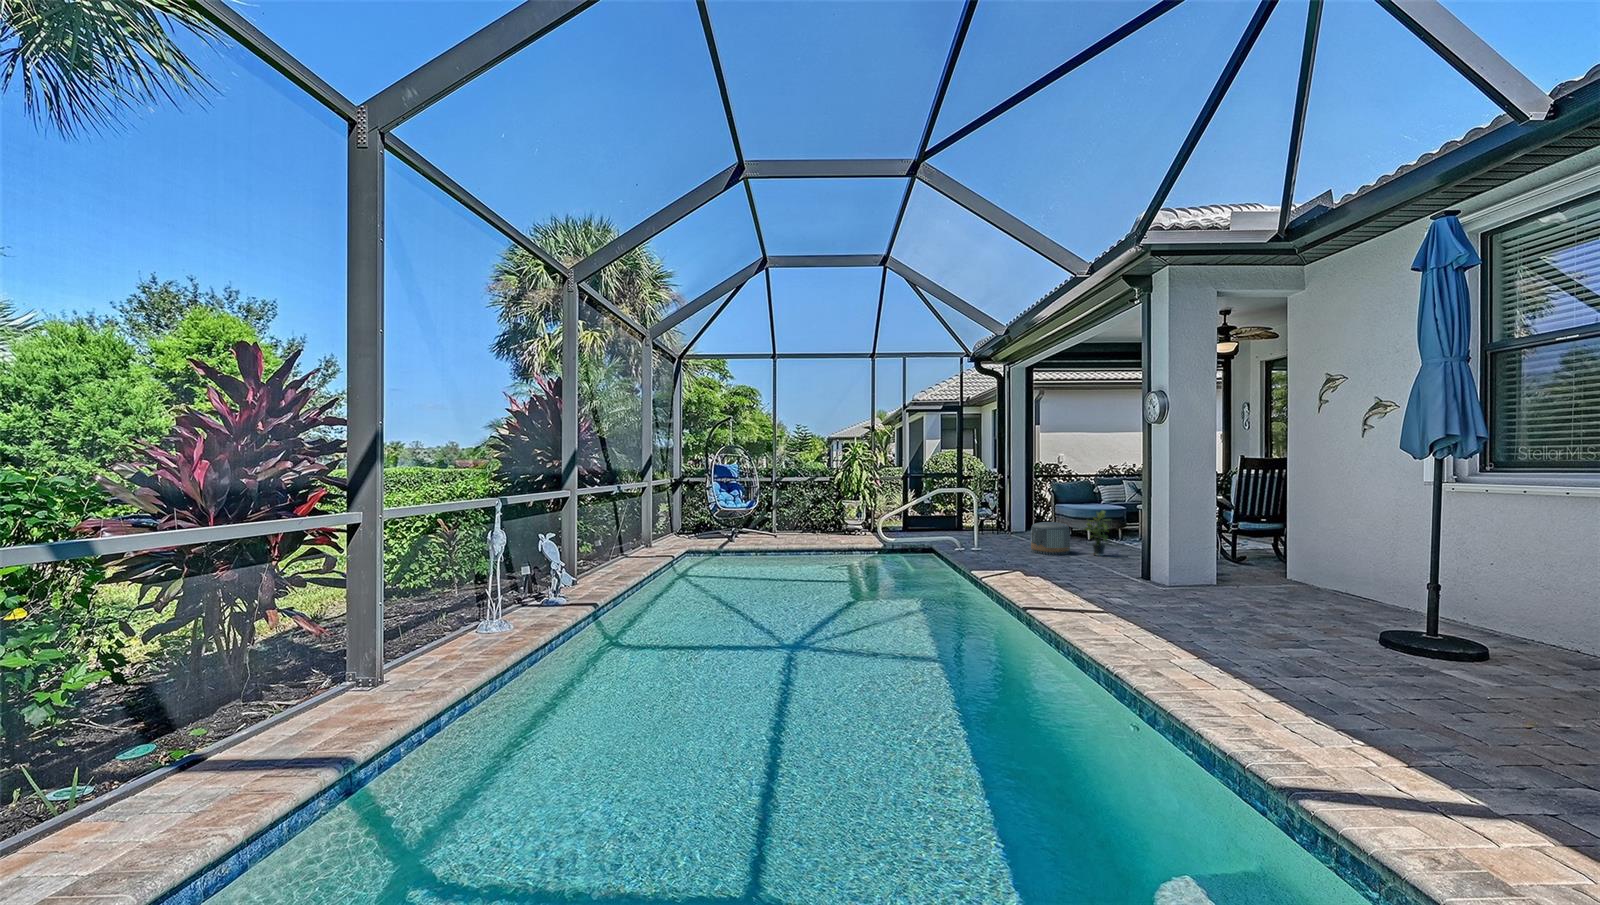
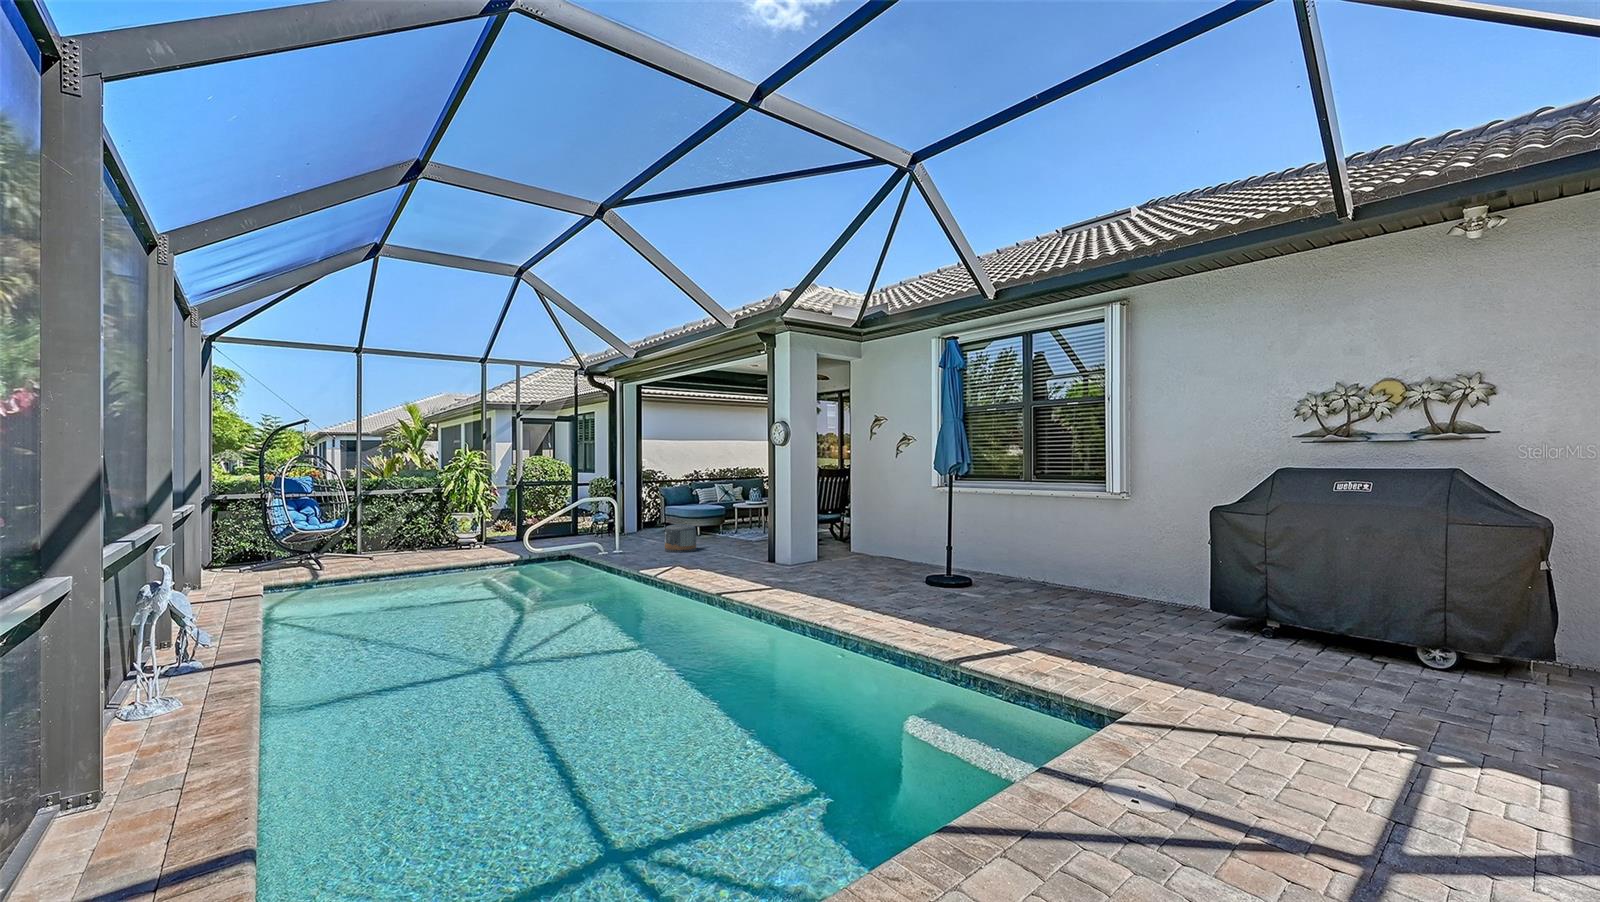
potted plant: present [1085,511,1111,556] -> none [709,512,730,550]

